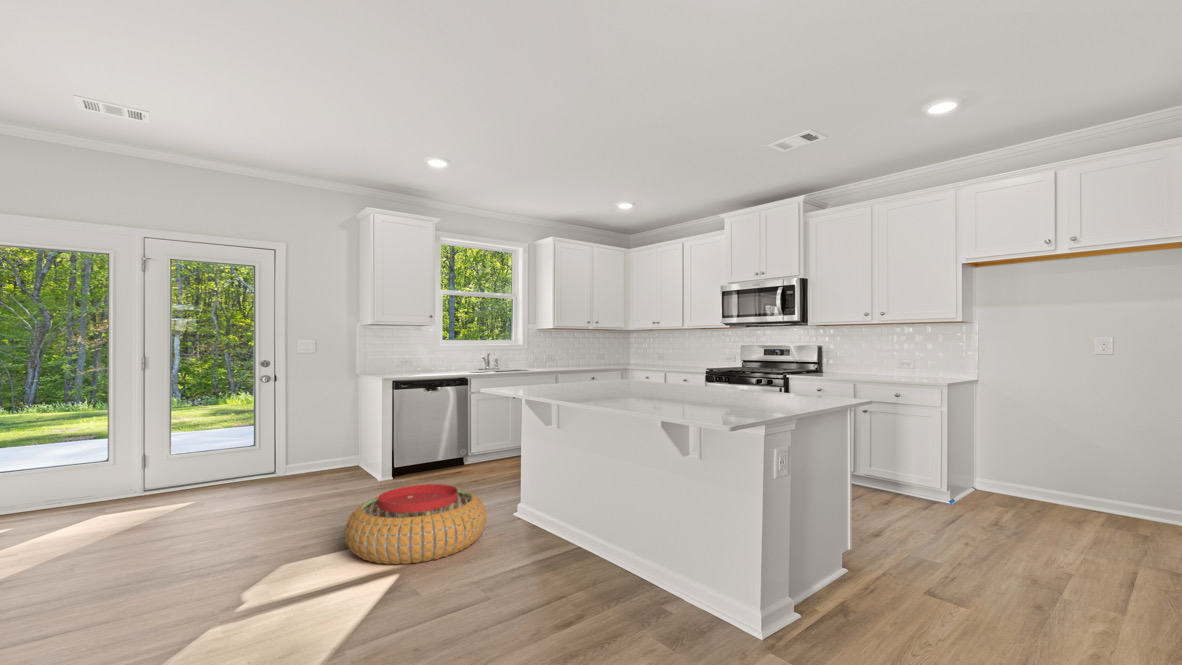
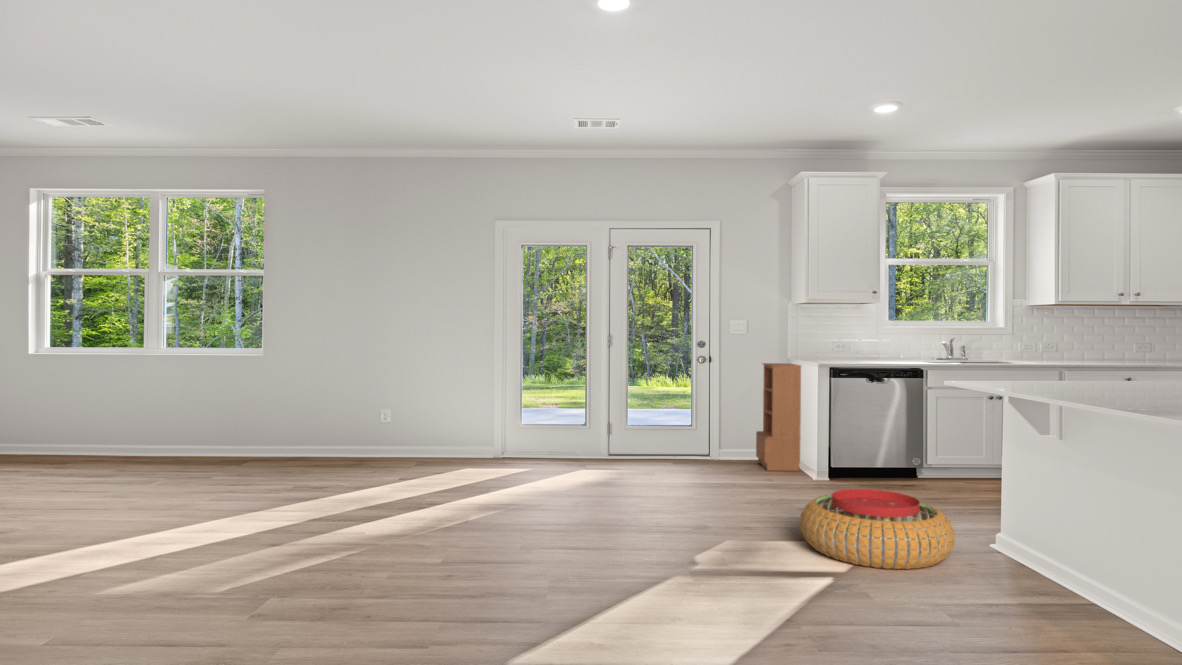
bookcase: none [324,379,366,479] -> present [756,363,801,471]

